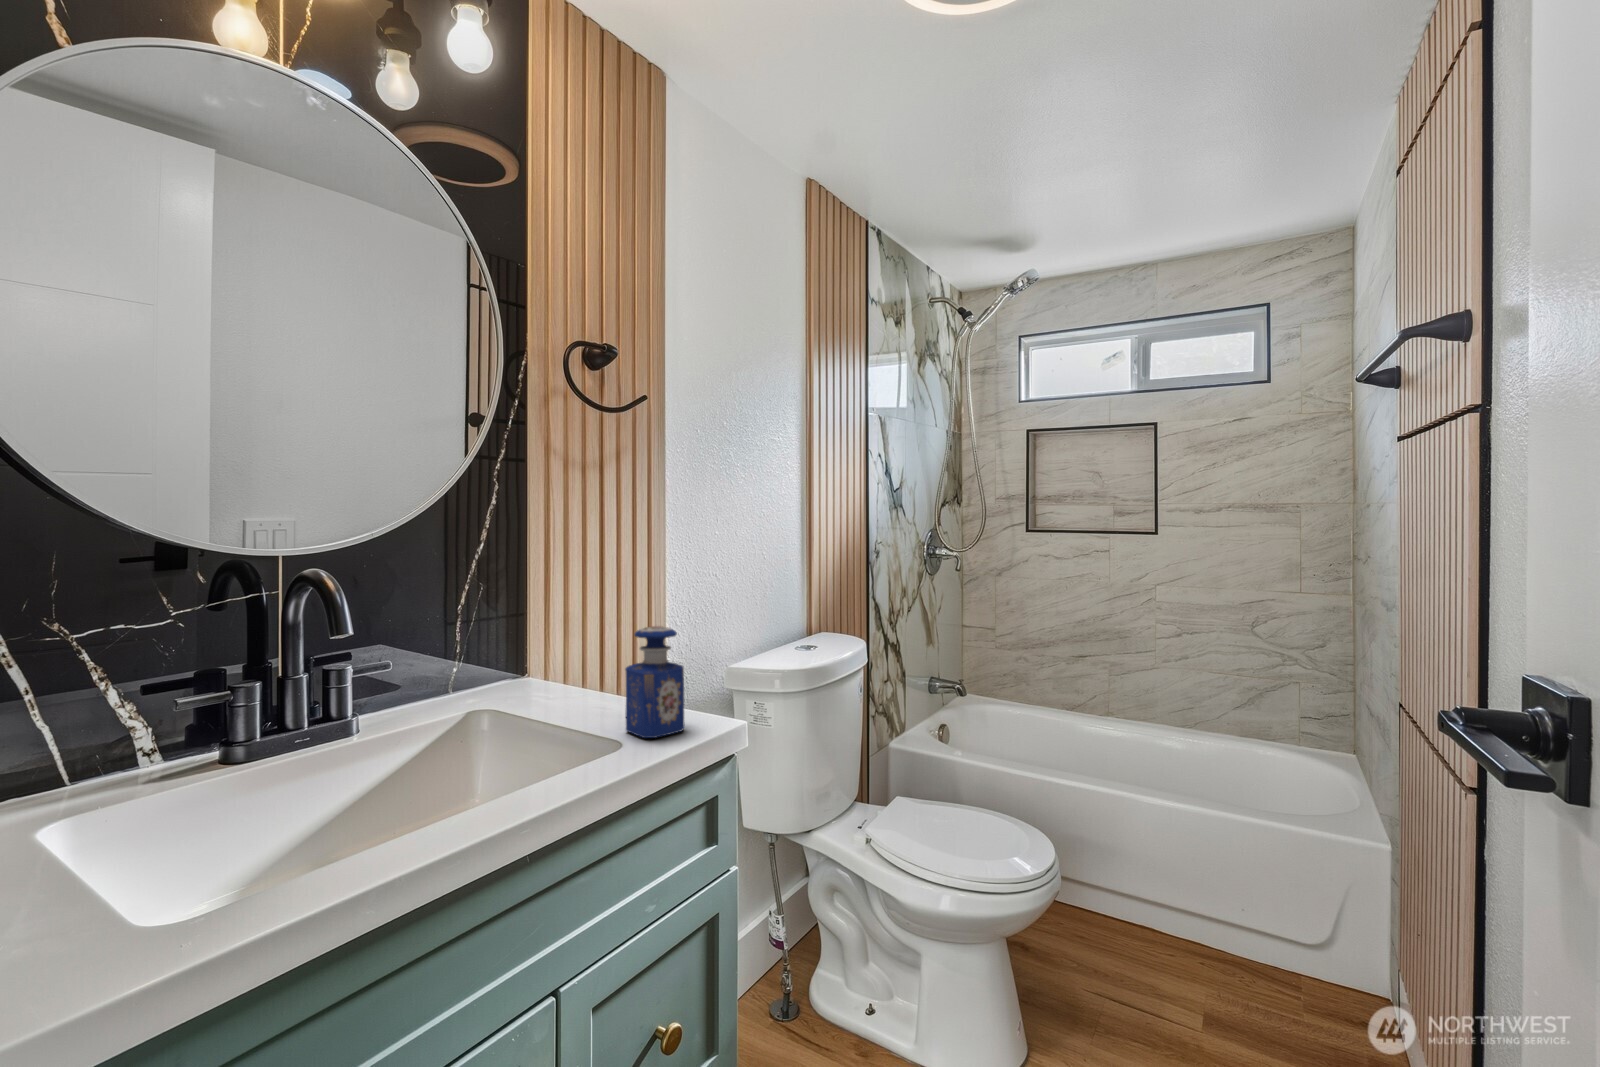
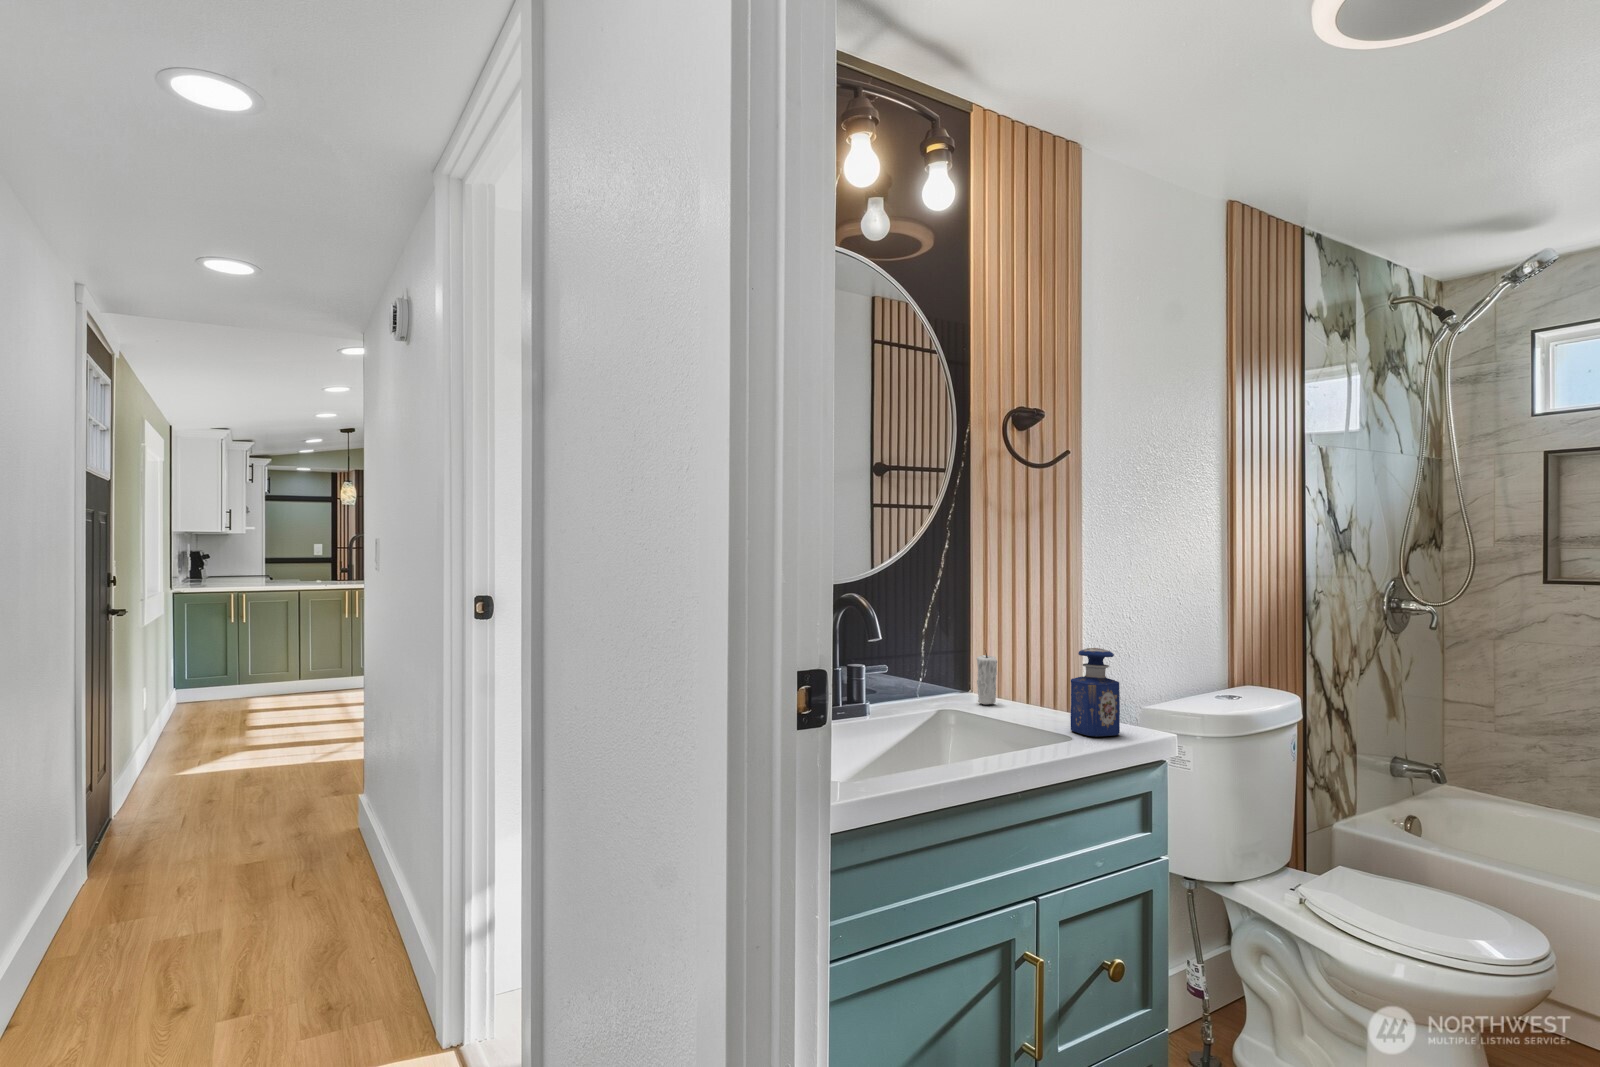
candle: none [524,627,550,698] -> present [977,650,997,704]

